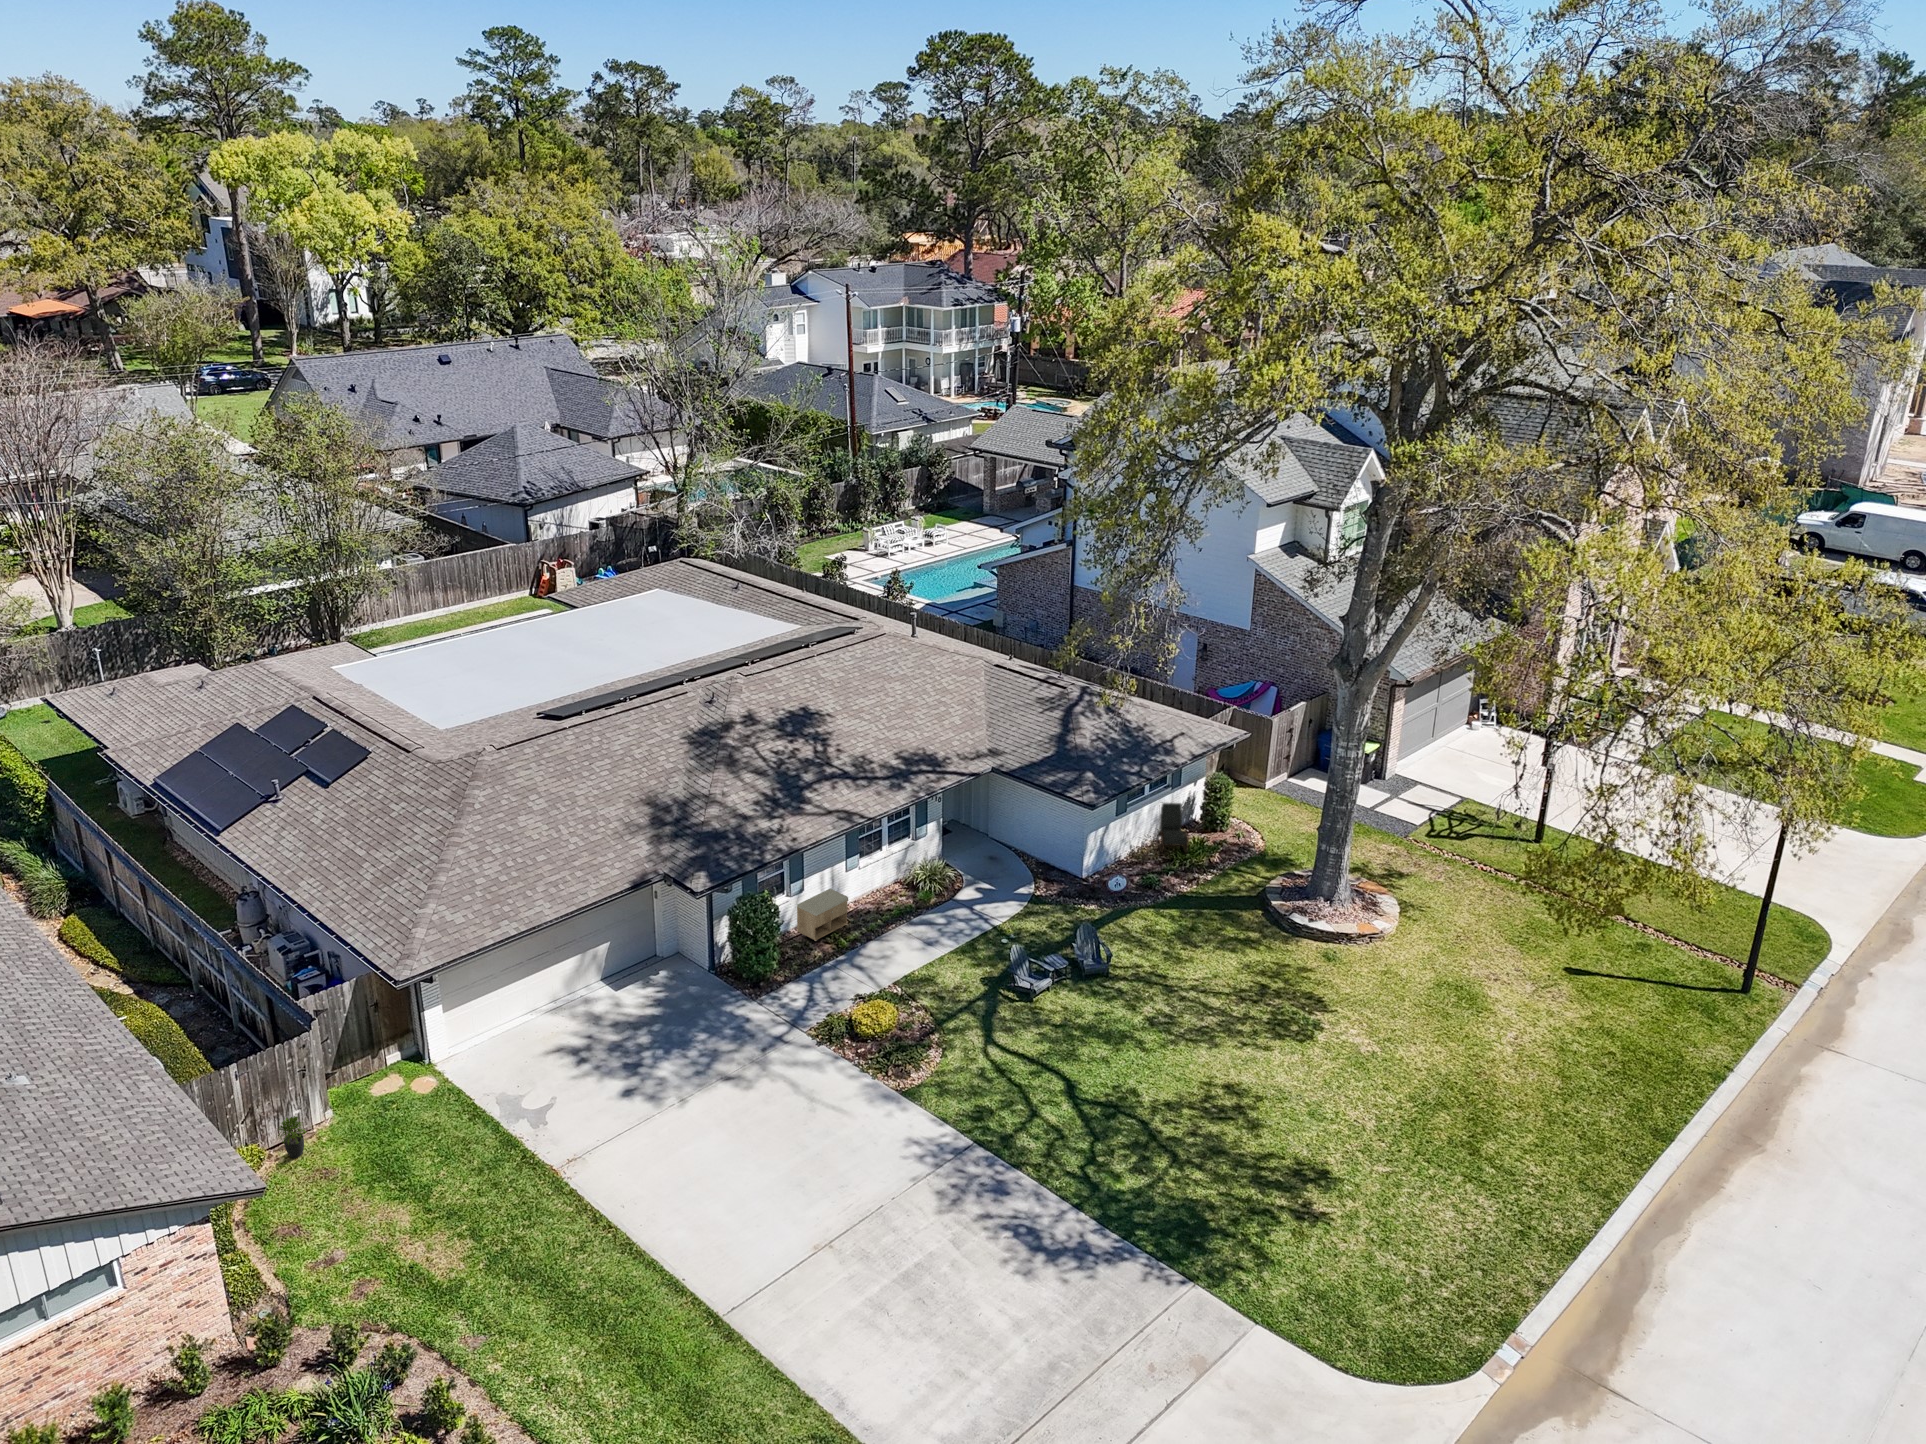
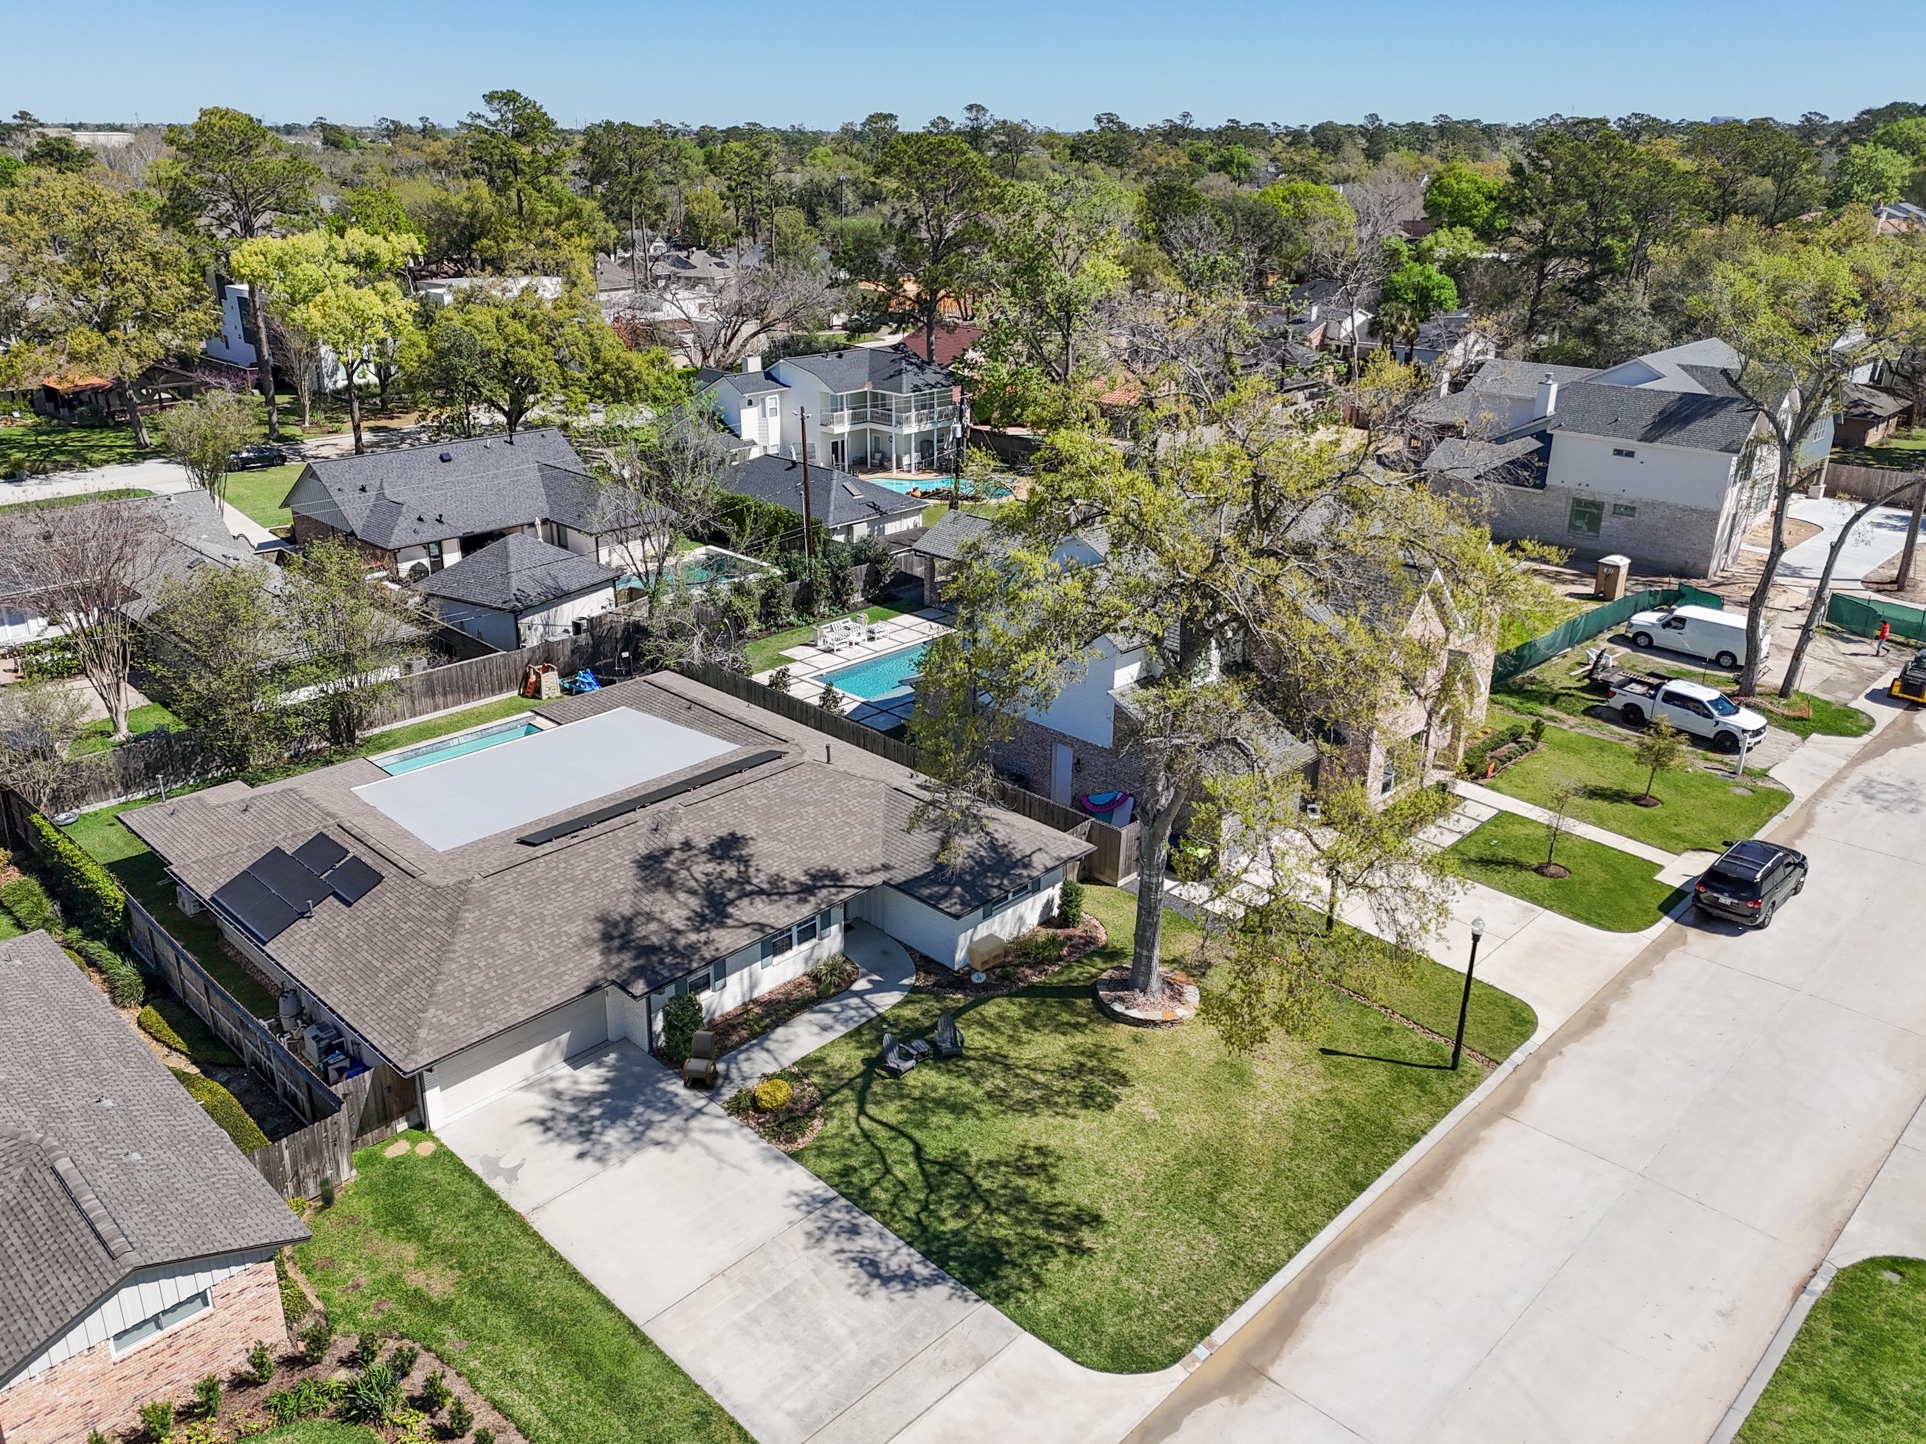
lounge chair: present [1156,803,1189,853] -> present [683,1031,717,1085]
storage bench: present [797,889,848,941] -> present [967,933,1005,972]

